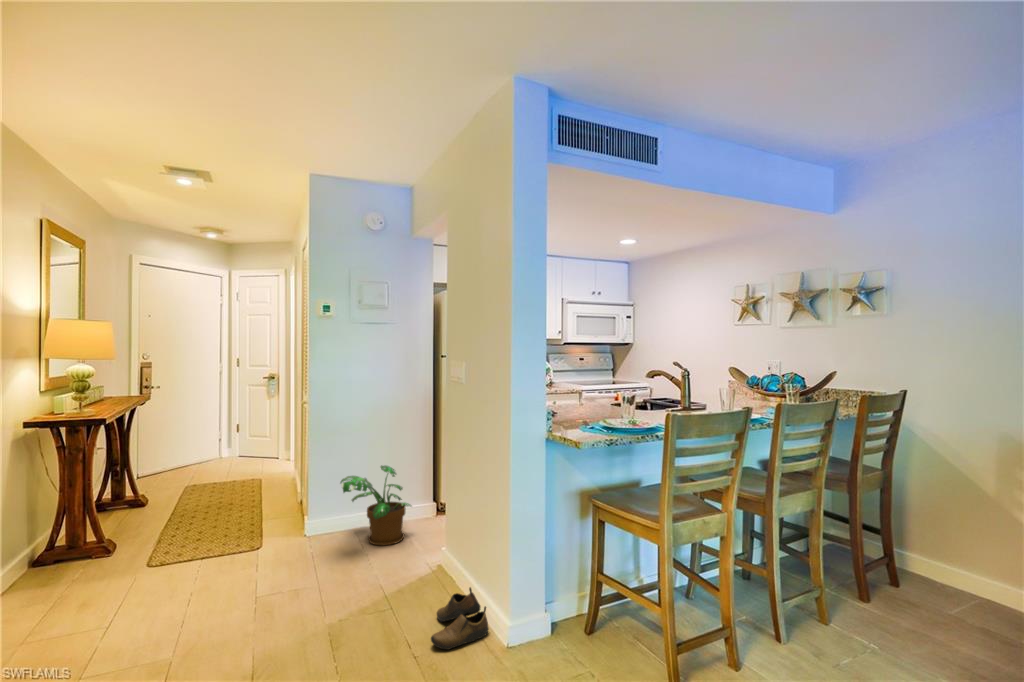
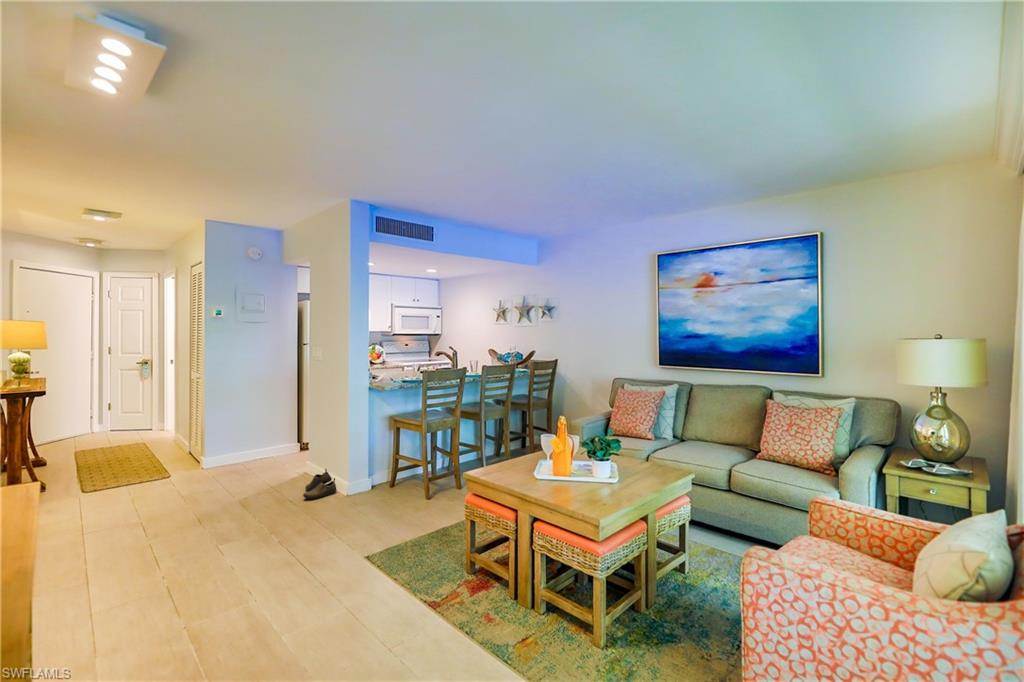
potted plant: present [340,465,411,546] -> none [233,417,283,466]

